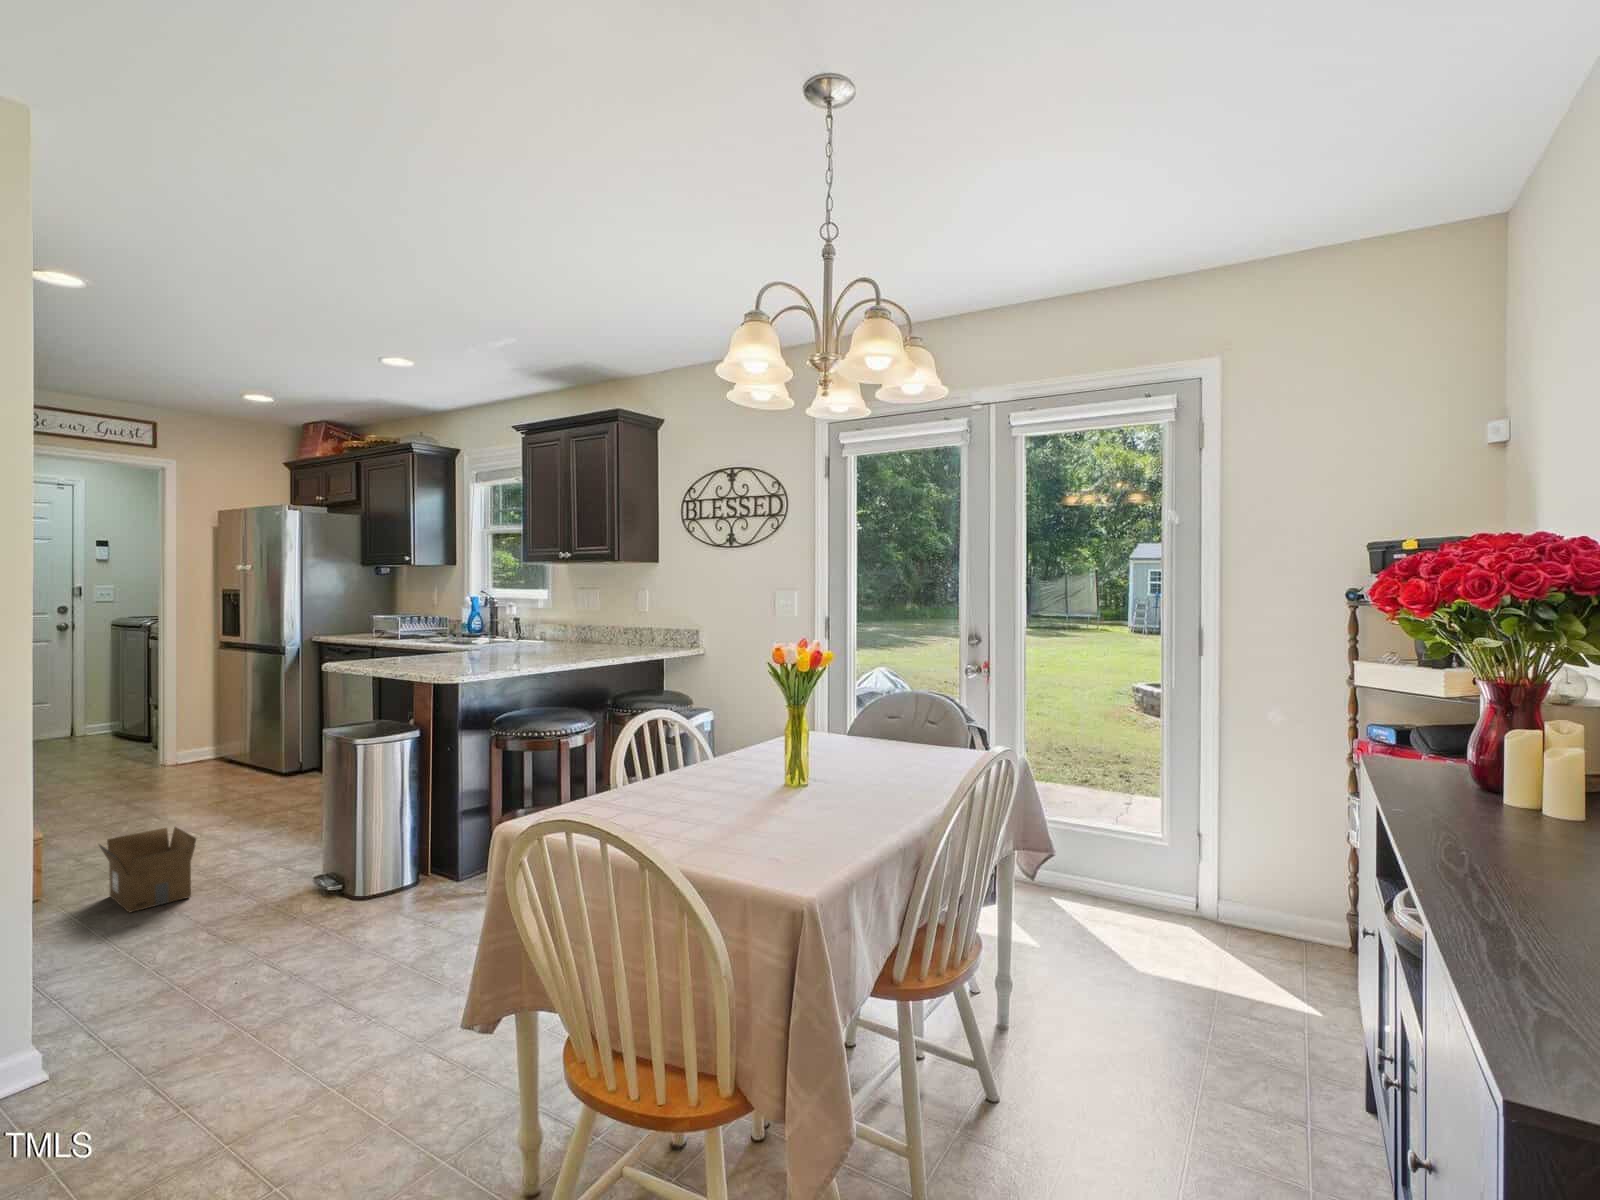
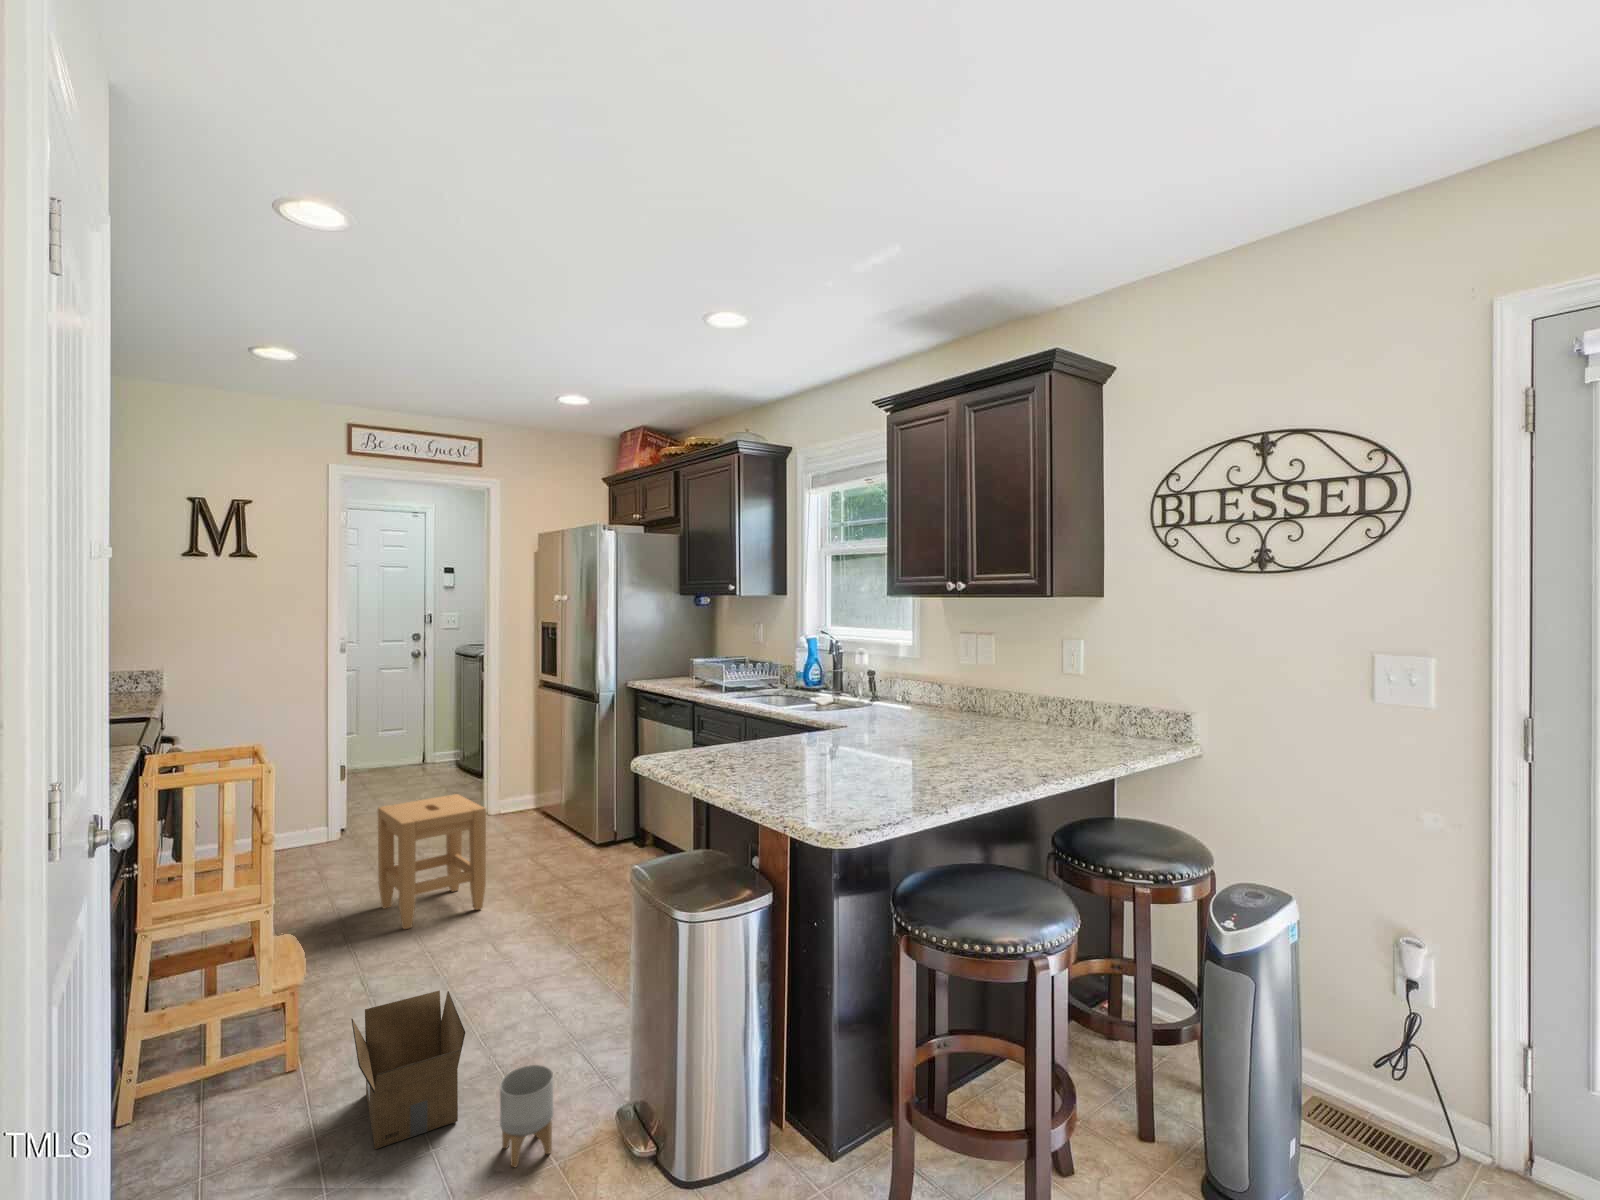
stool: none [70,726,181,829] -> present [378,794,486,929]
planter: none [227,851,267,907] -> present [500,1065,553,1167]

